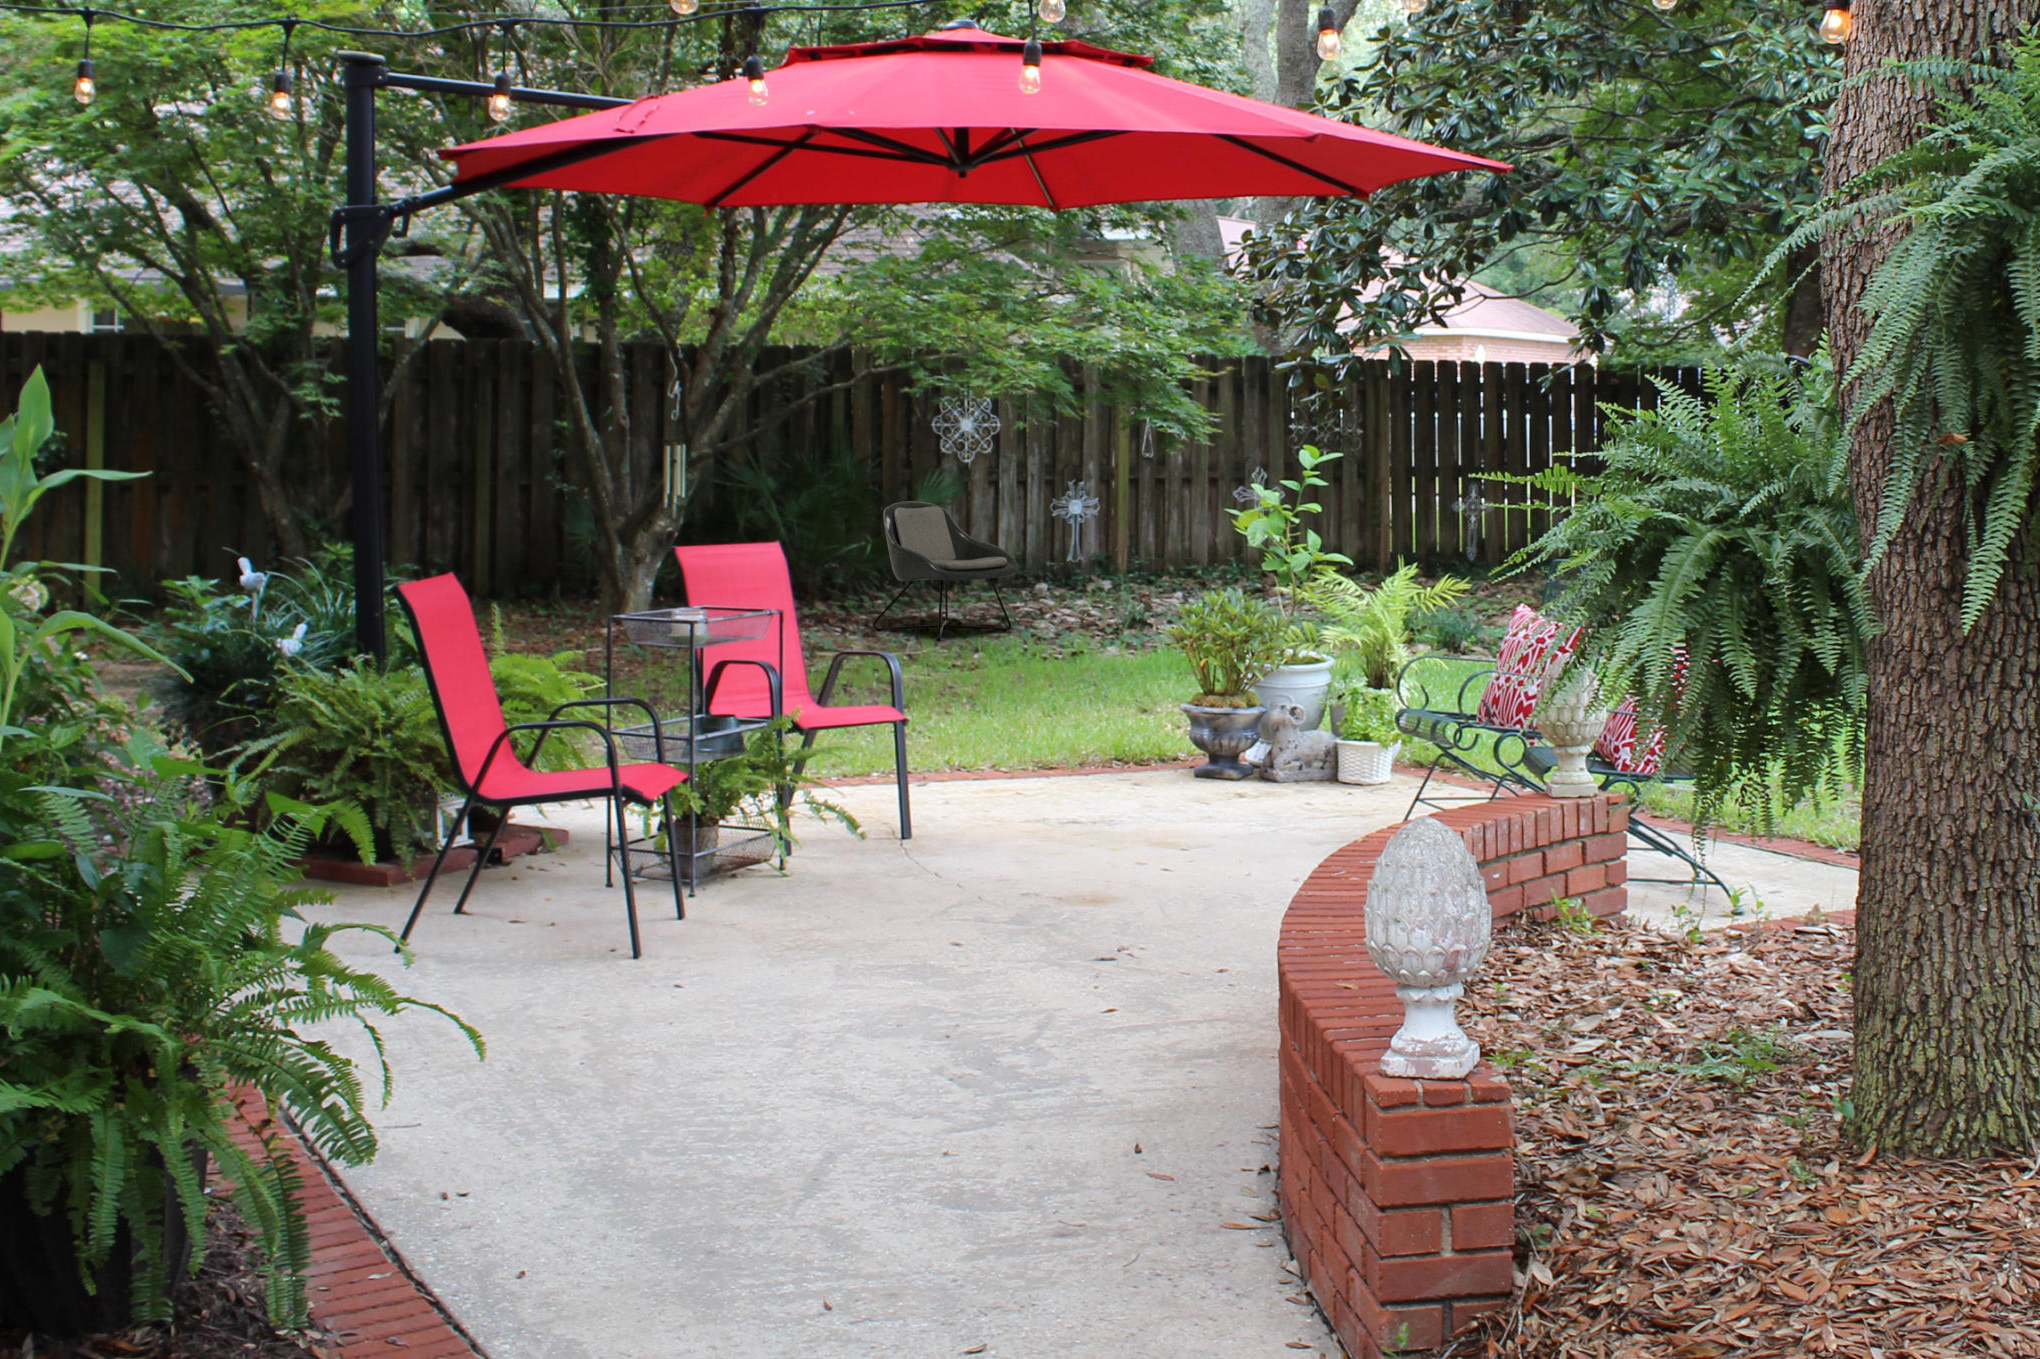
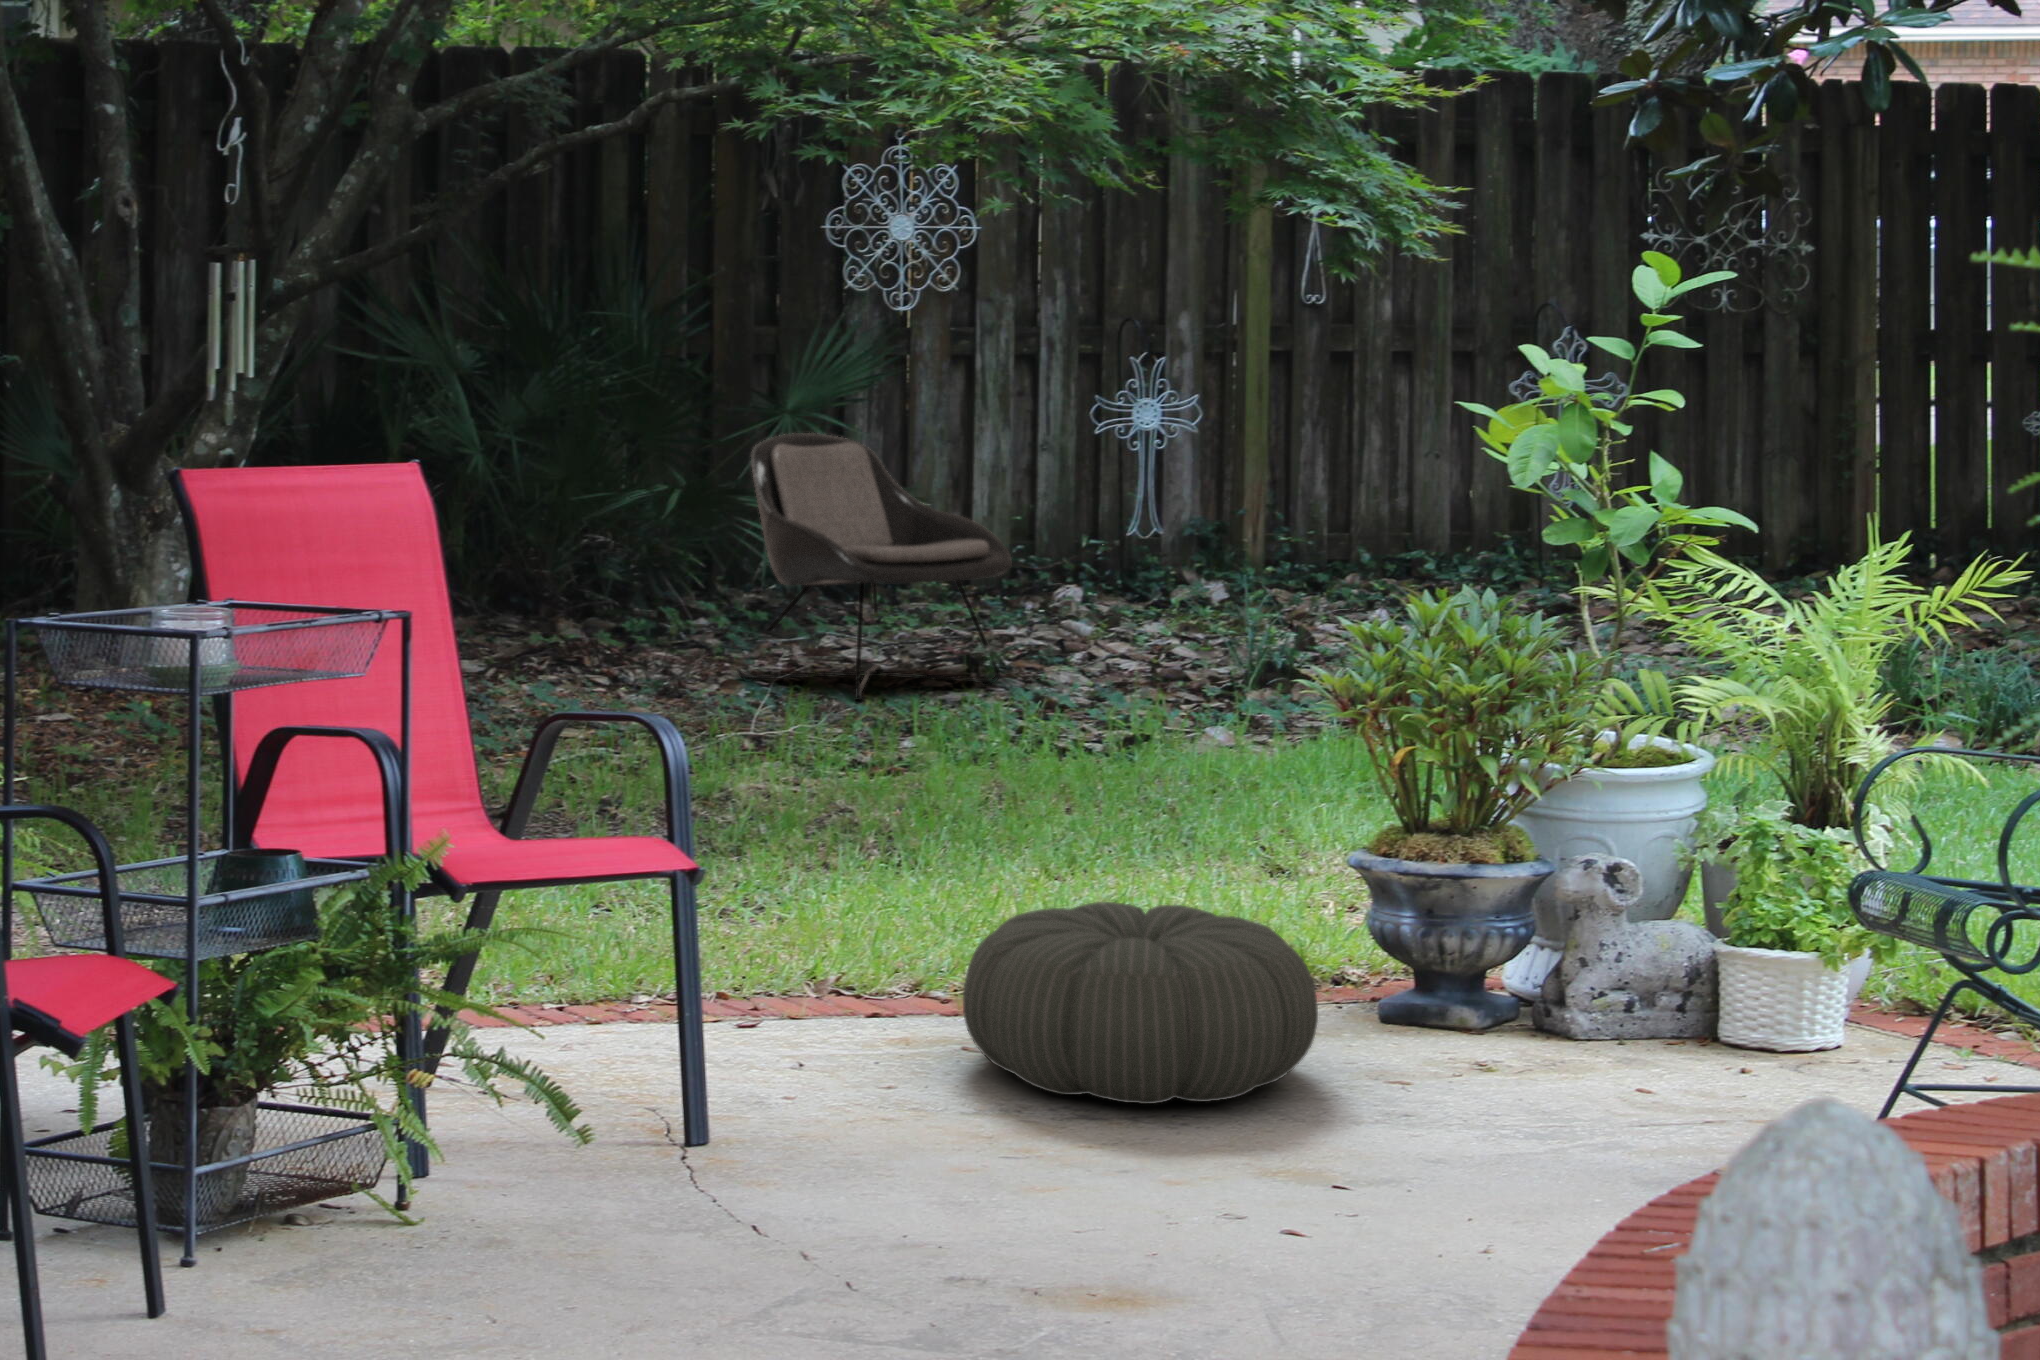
pouf: none [1016,731,1168,815] -> present [963,902,1318,1104]

